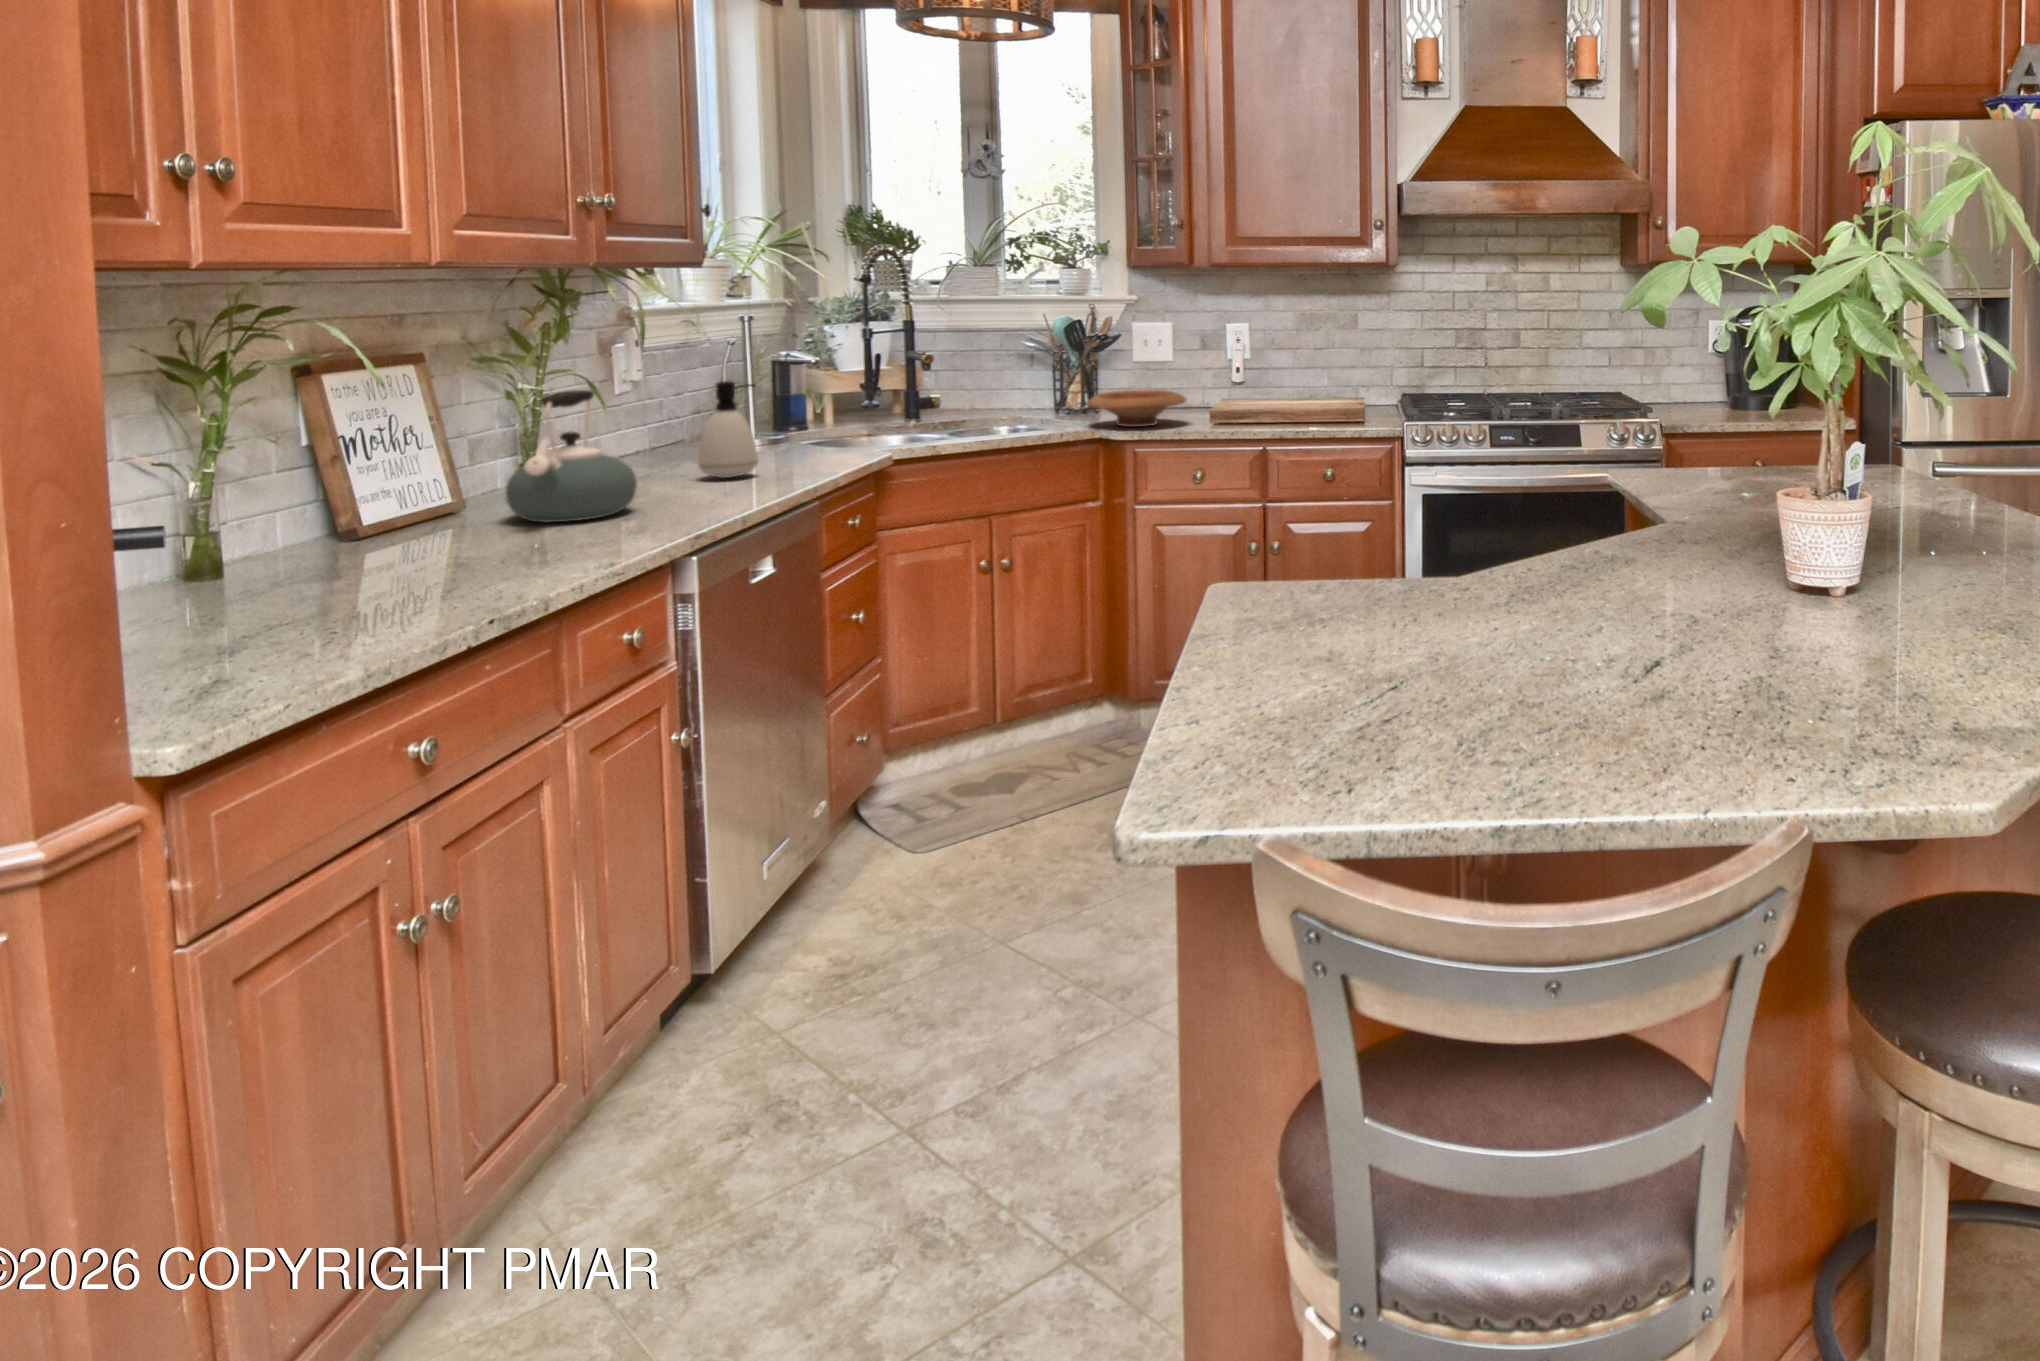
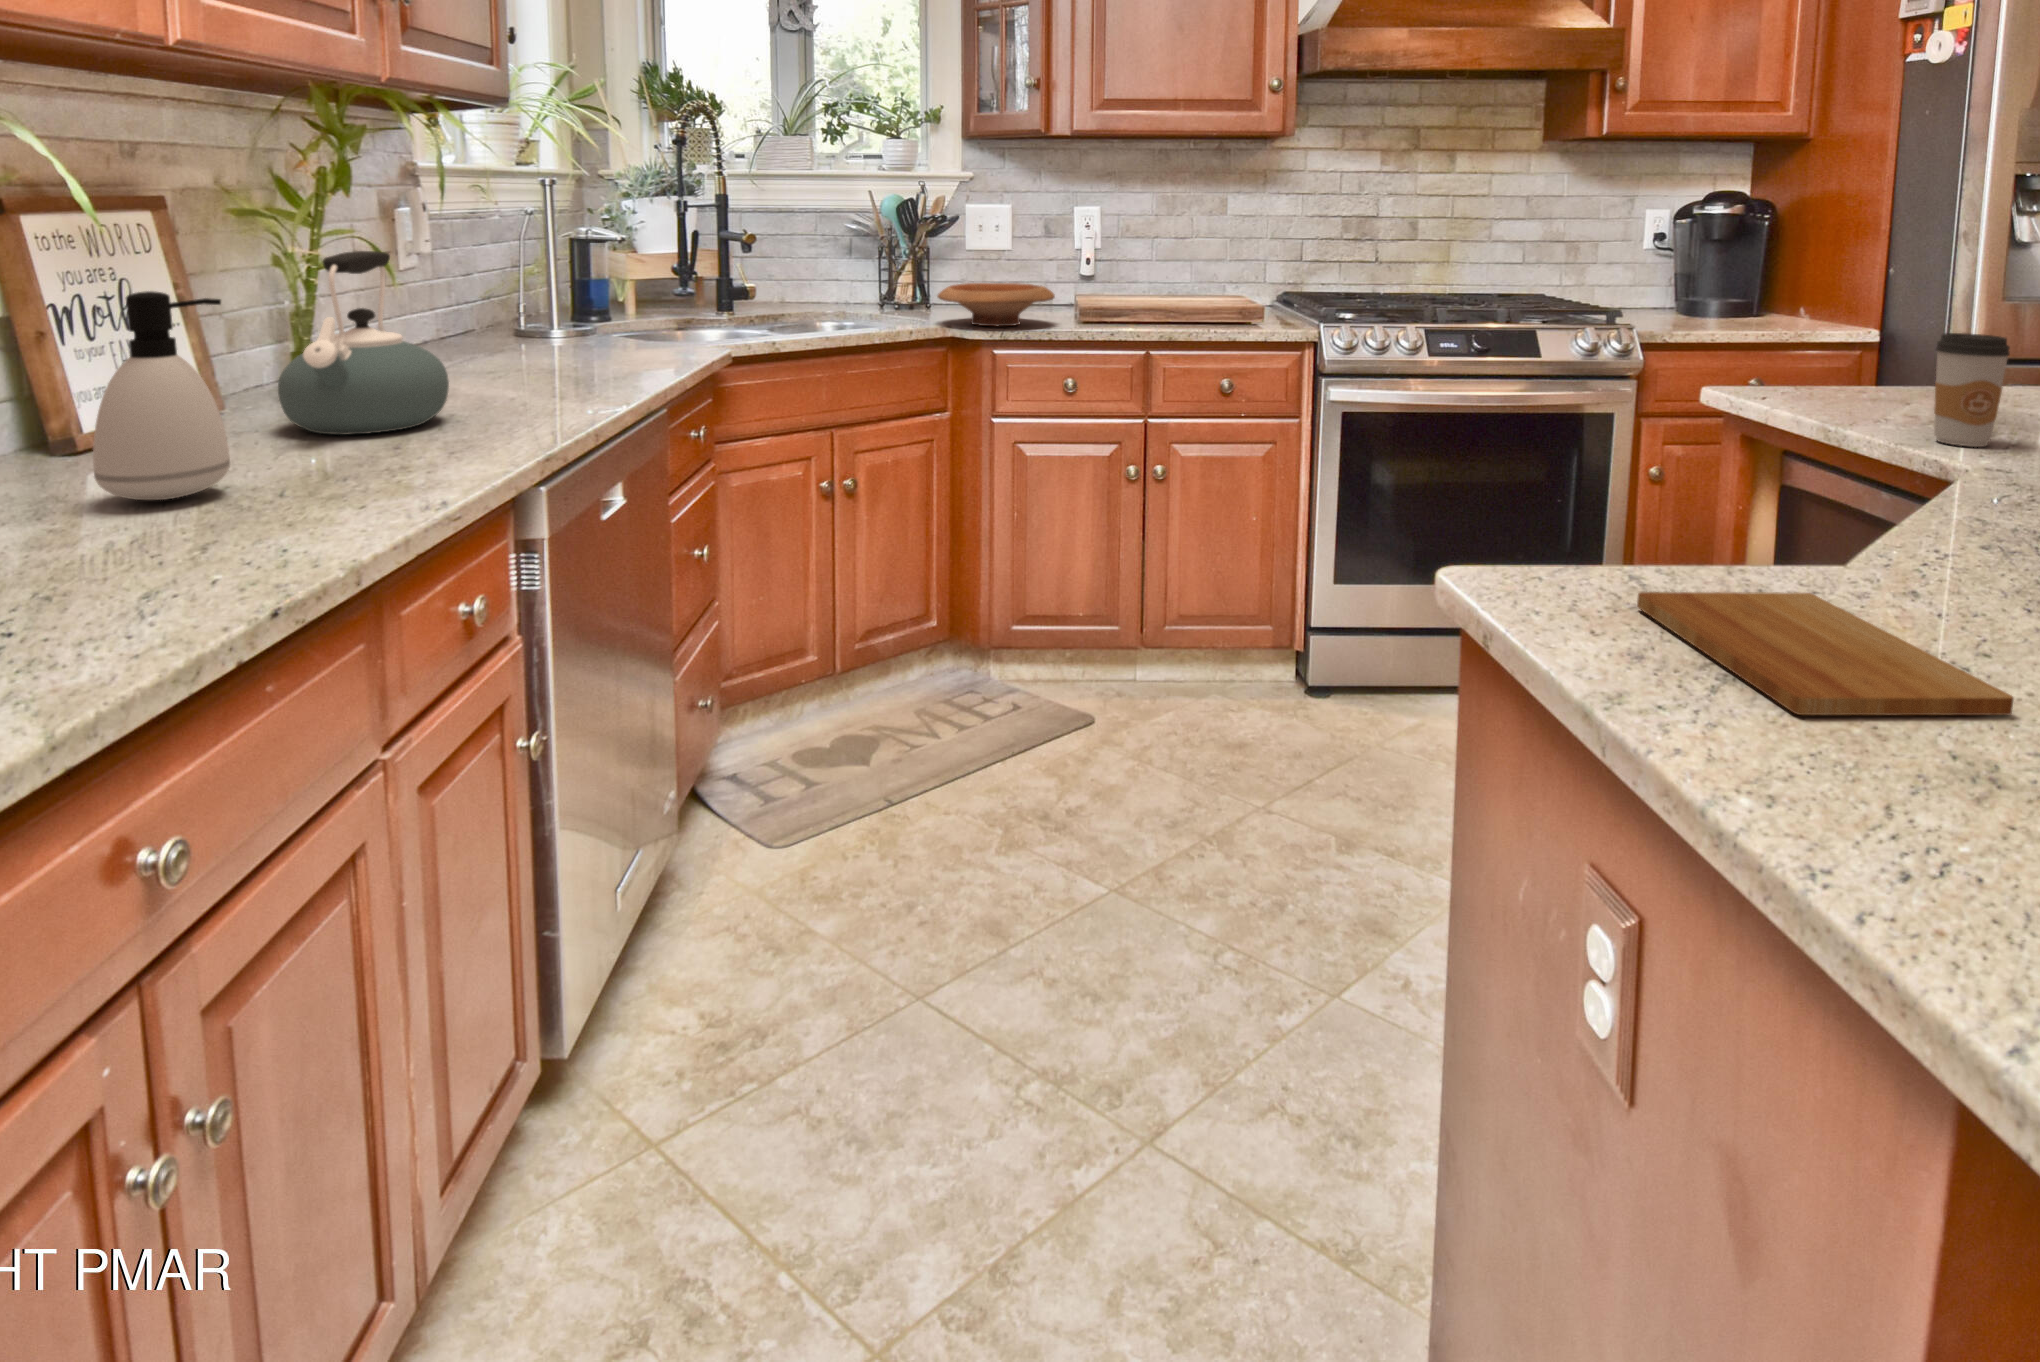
soap dispenser: present [699,381,758,478] -> present [93,291,230,500]
coffee cup: none [1686,428,1727,504] -> present [1934,333,2010,447]
cutting board: none [1295,586,1407,637] -> present [1637,592,2014,715]

